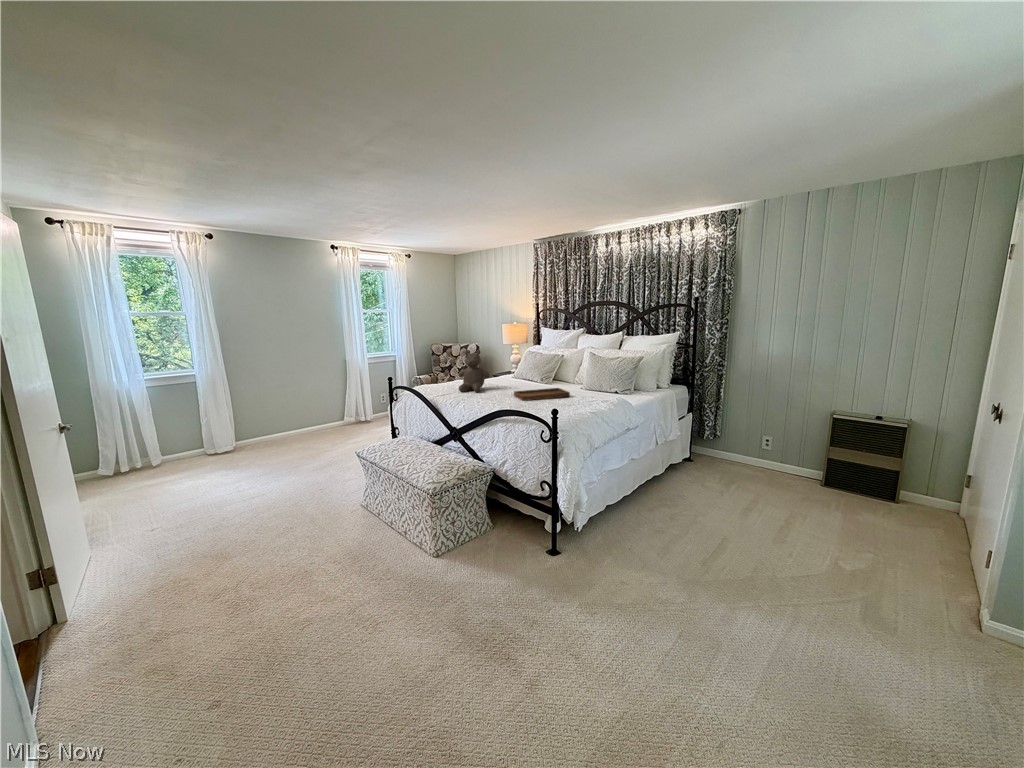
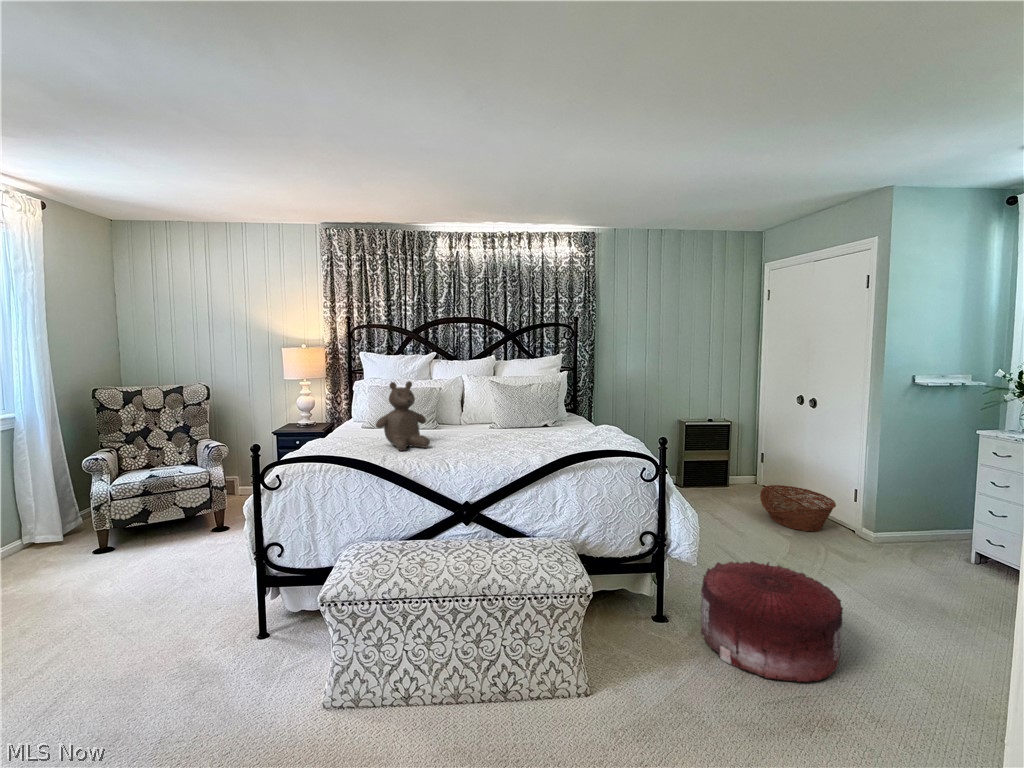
tray: present [514,379,570,401] -> none [485,415,544,447]
basket: none [855,508,968,582] -> present [760,485,836,531]
pouf: none [534,527,653,649] -> present [701,561,843,682]

